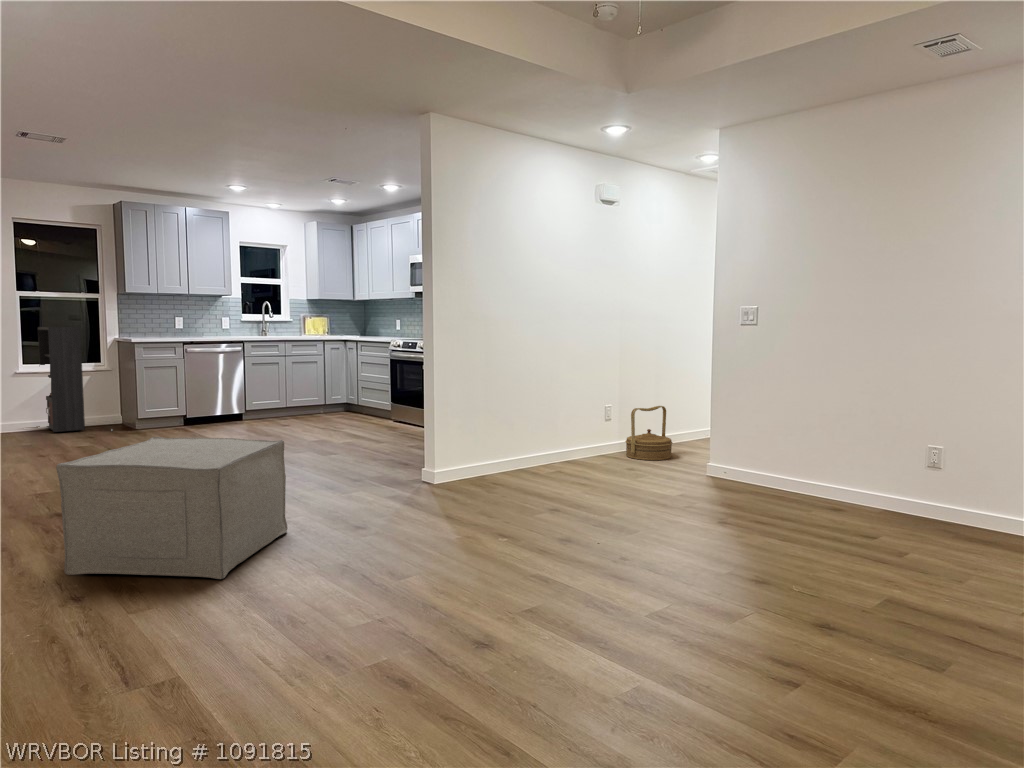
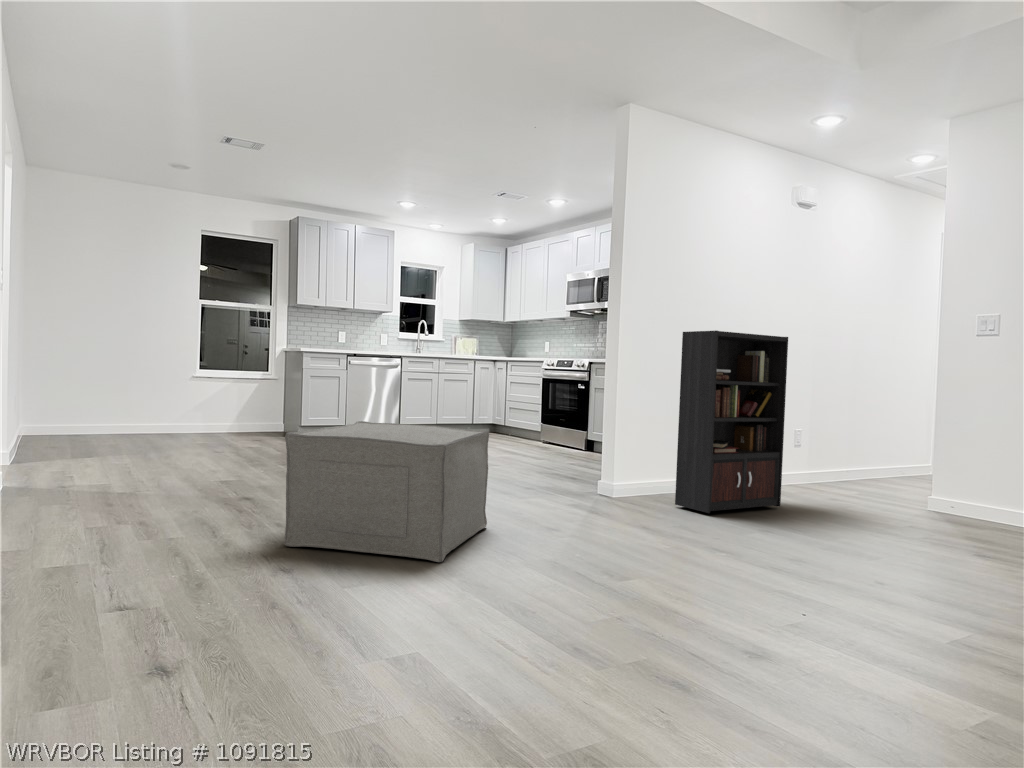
bookcase: present [38,327,112,432] -> present [675,331,788,513]
woven basket: present [625,406,672,460] -> none [815,433,872,492]

